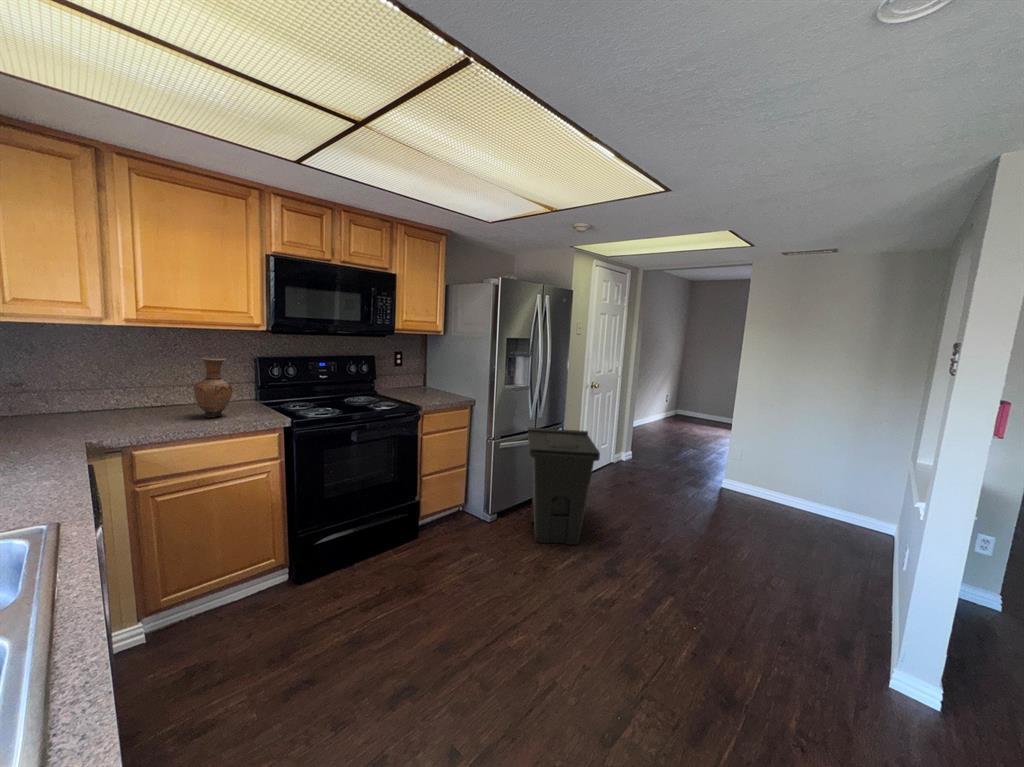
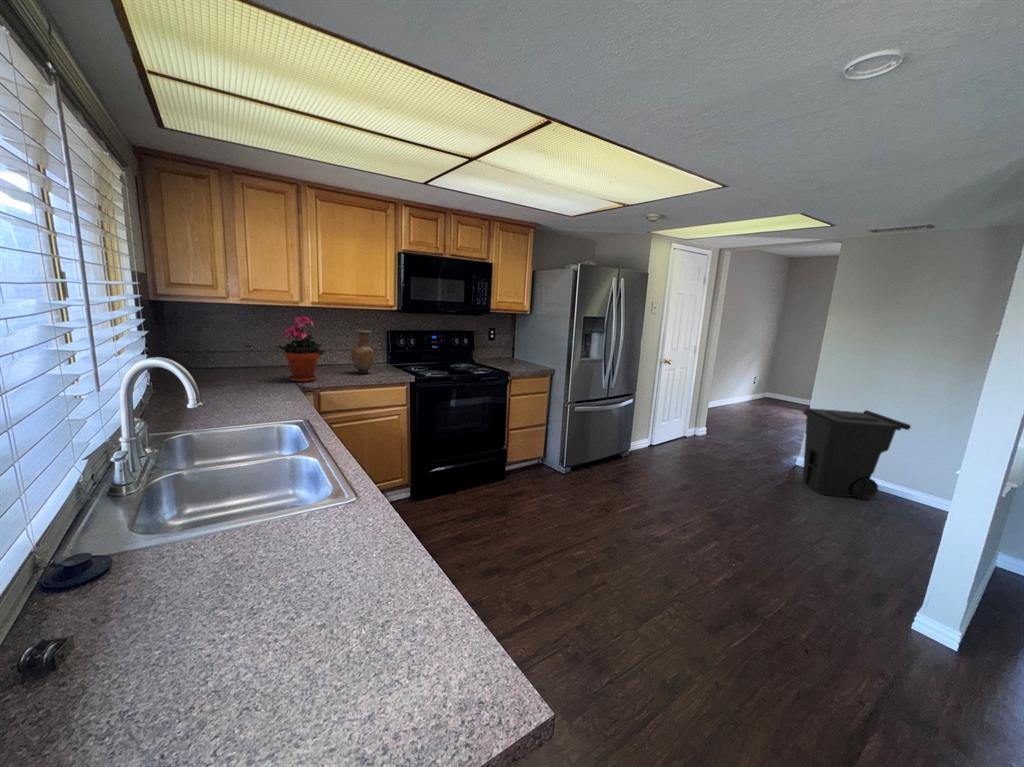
potted plant: none [59,338,144,437] -> present [279,316,324,382]
trash can: present [528,428,600,545] -> present [802,408,911,500]

